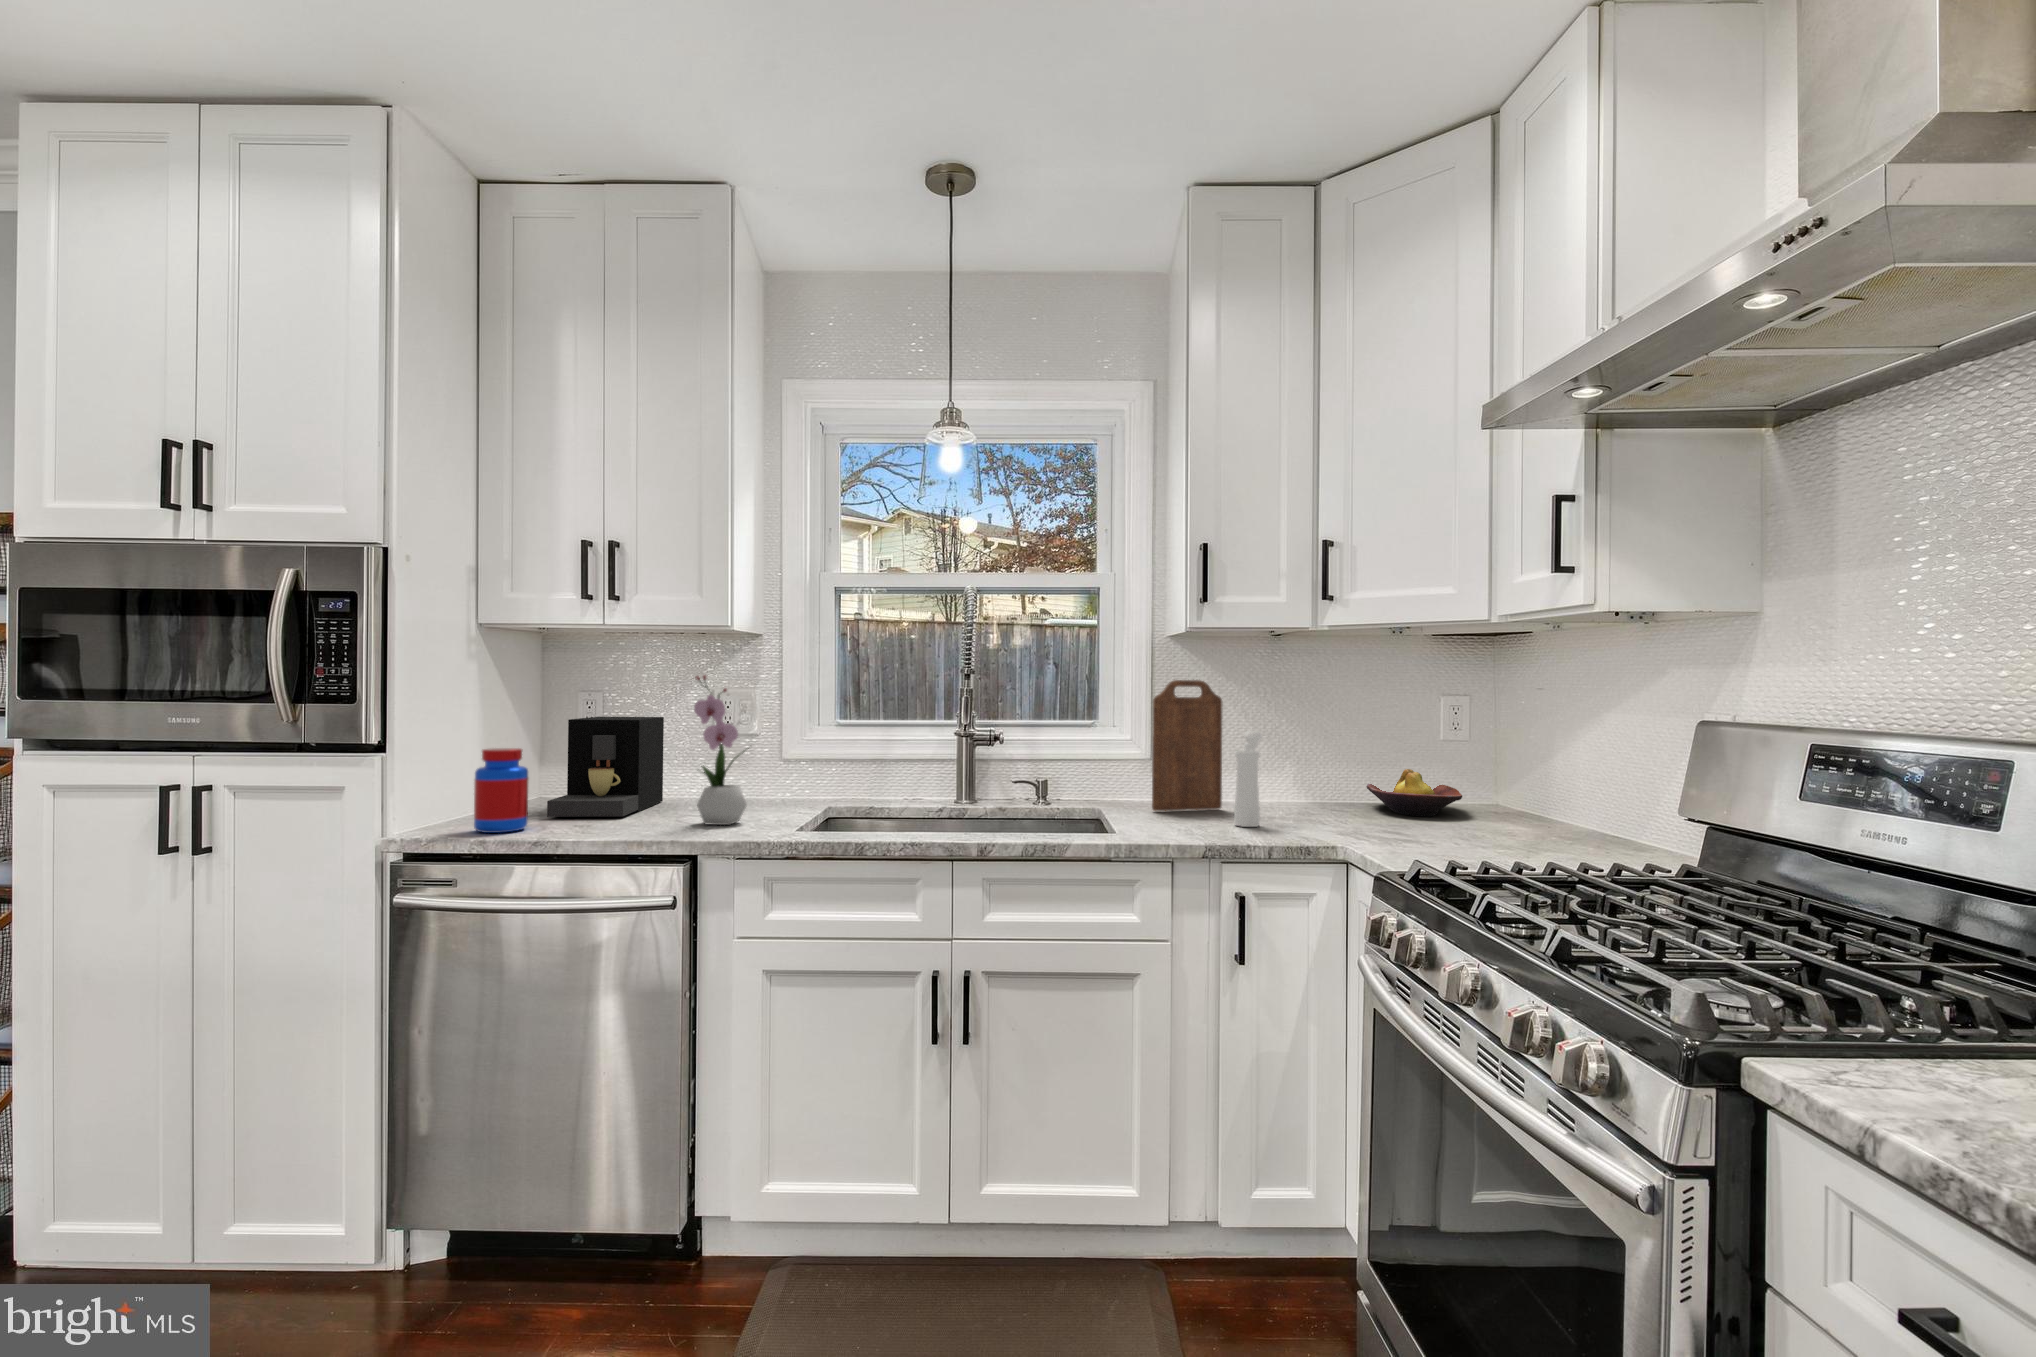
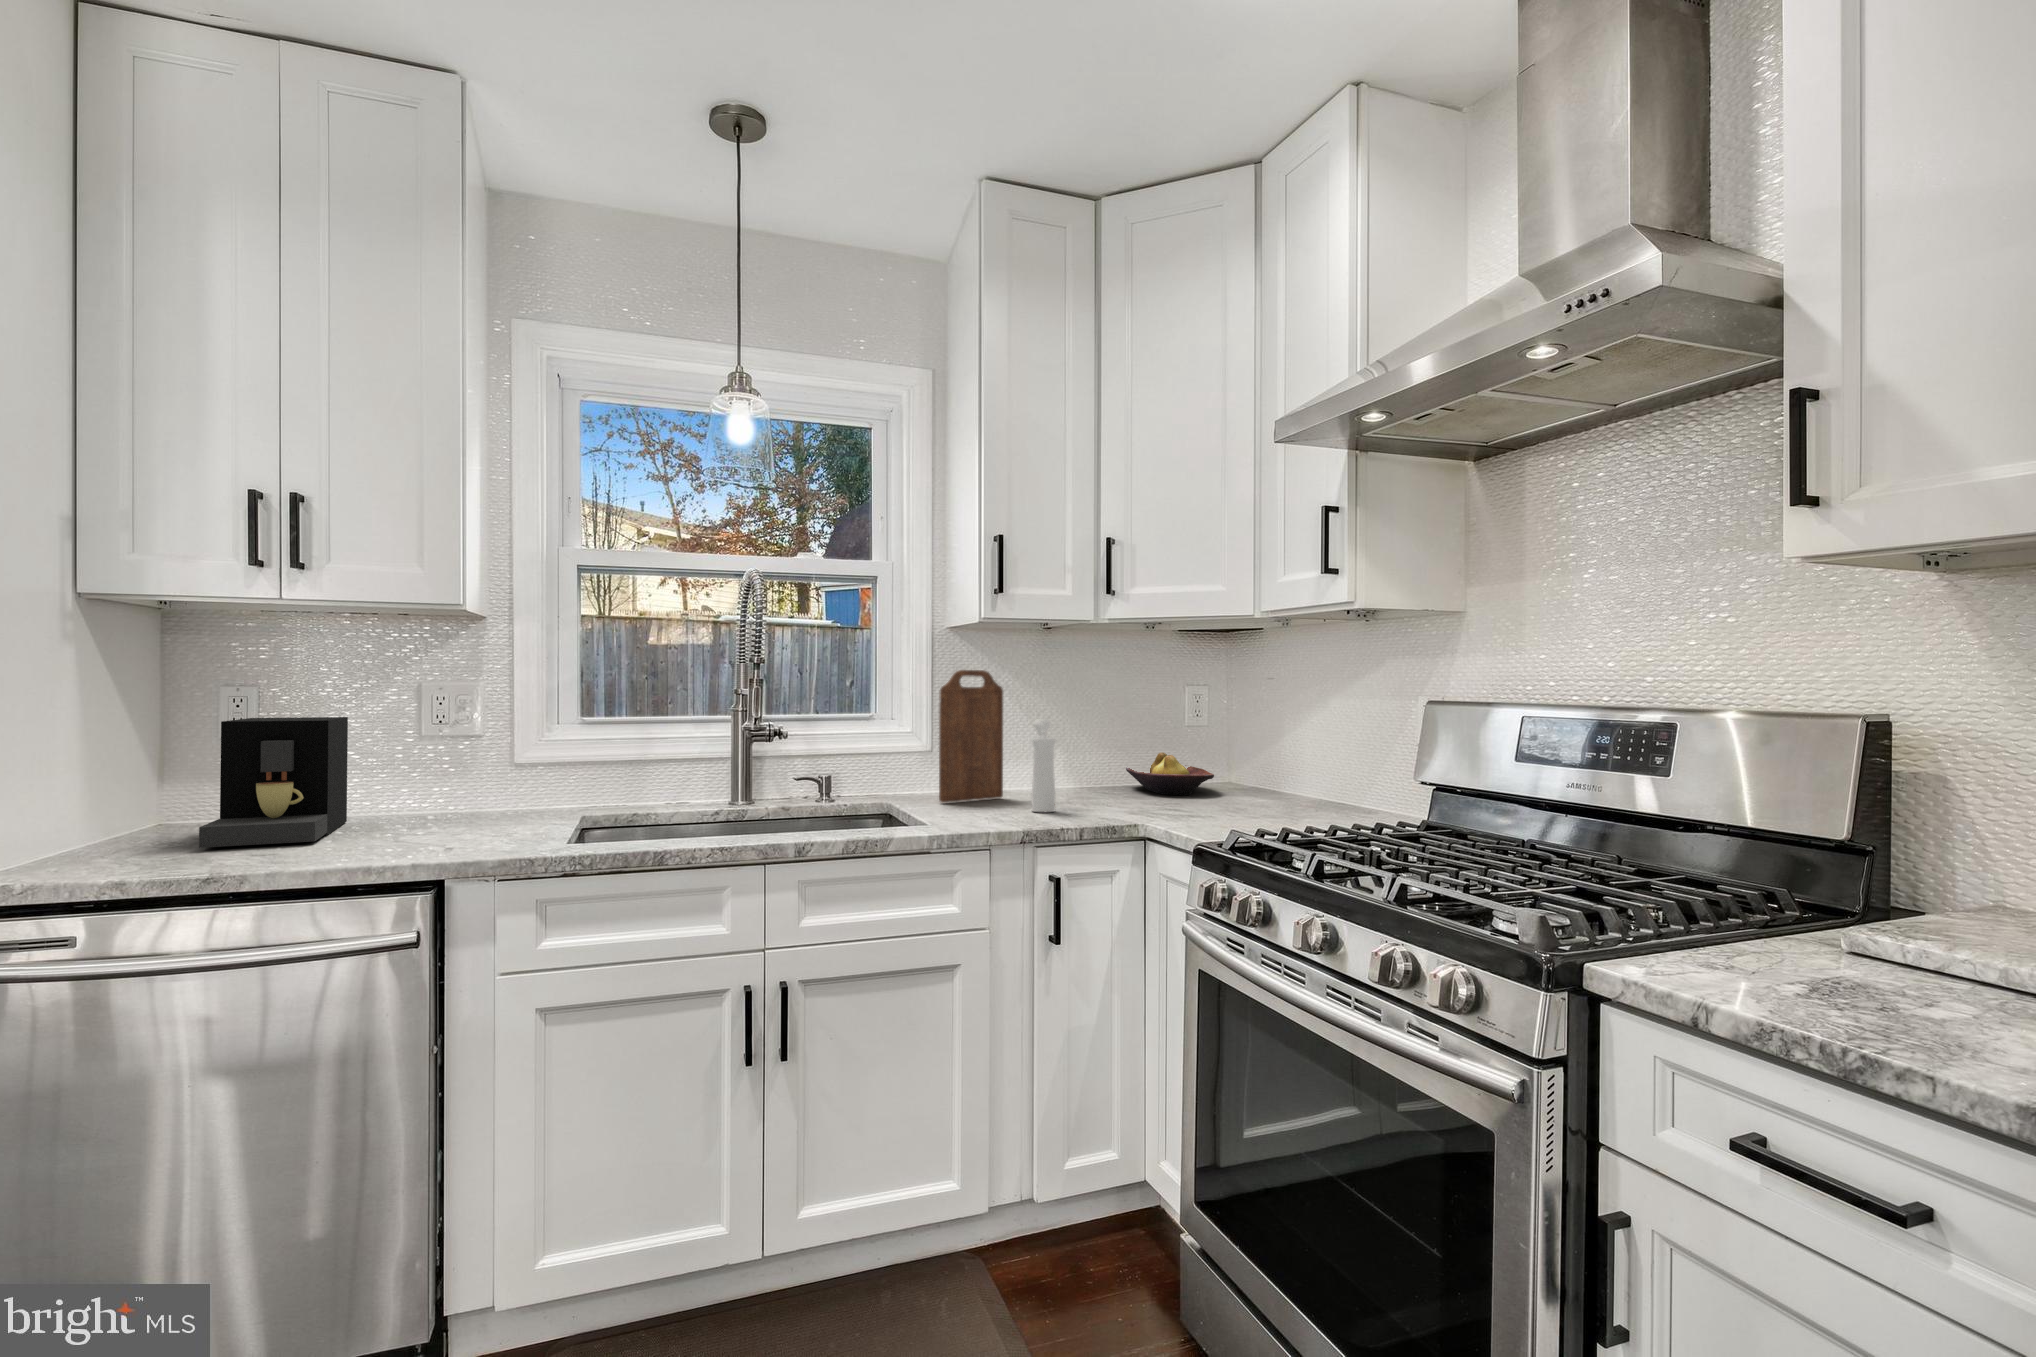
flower arrangement: present [694,675,749,825] -> none [428,663,499,844]
jar: present [474,748,528,833] -> none [101,759,186,872]

